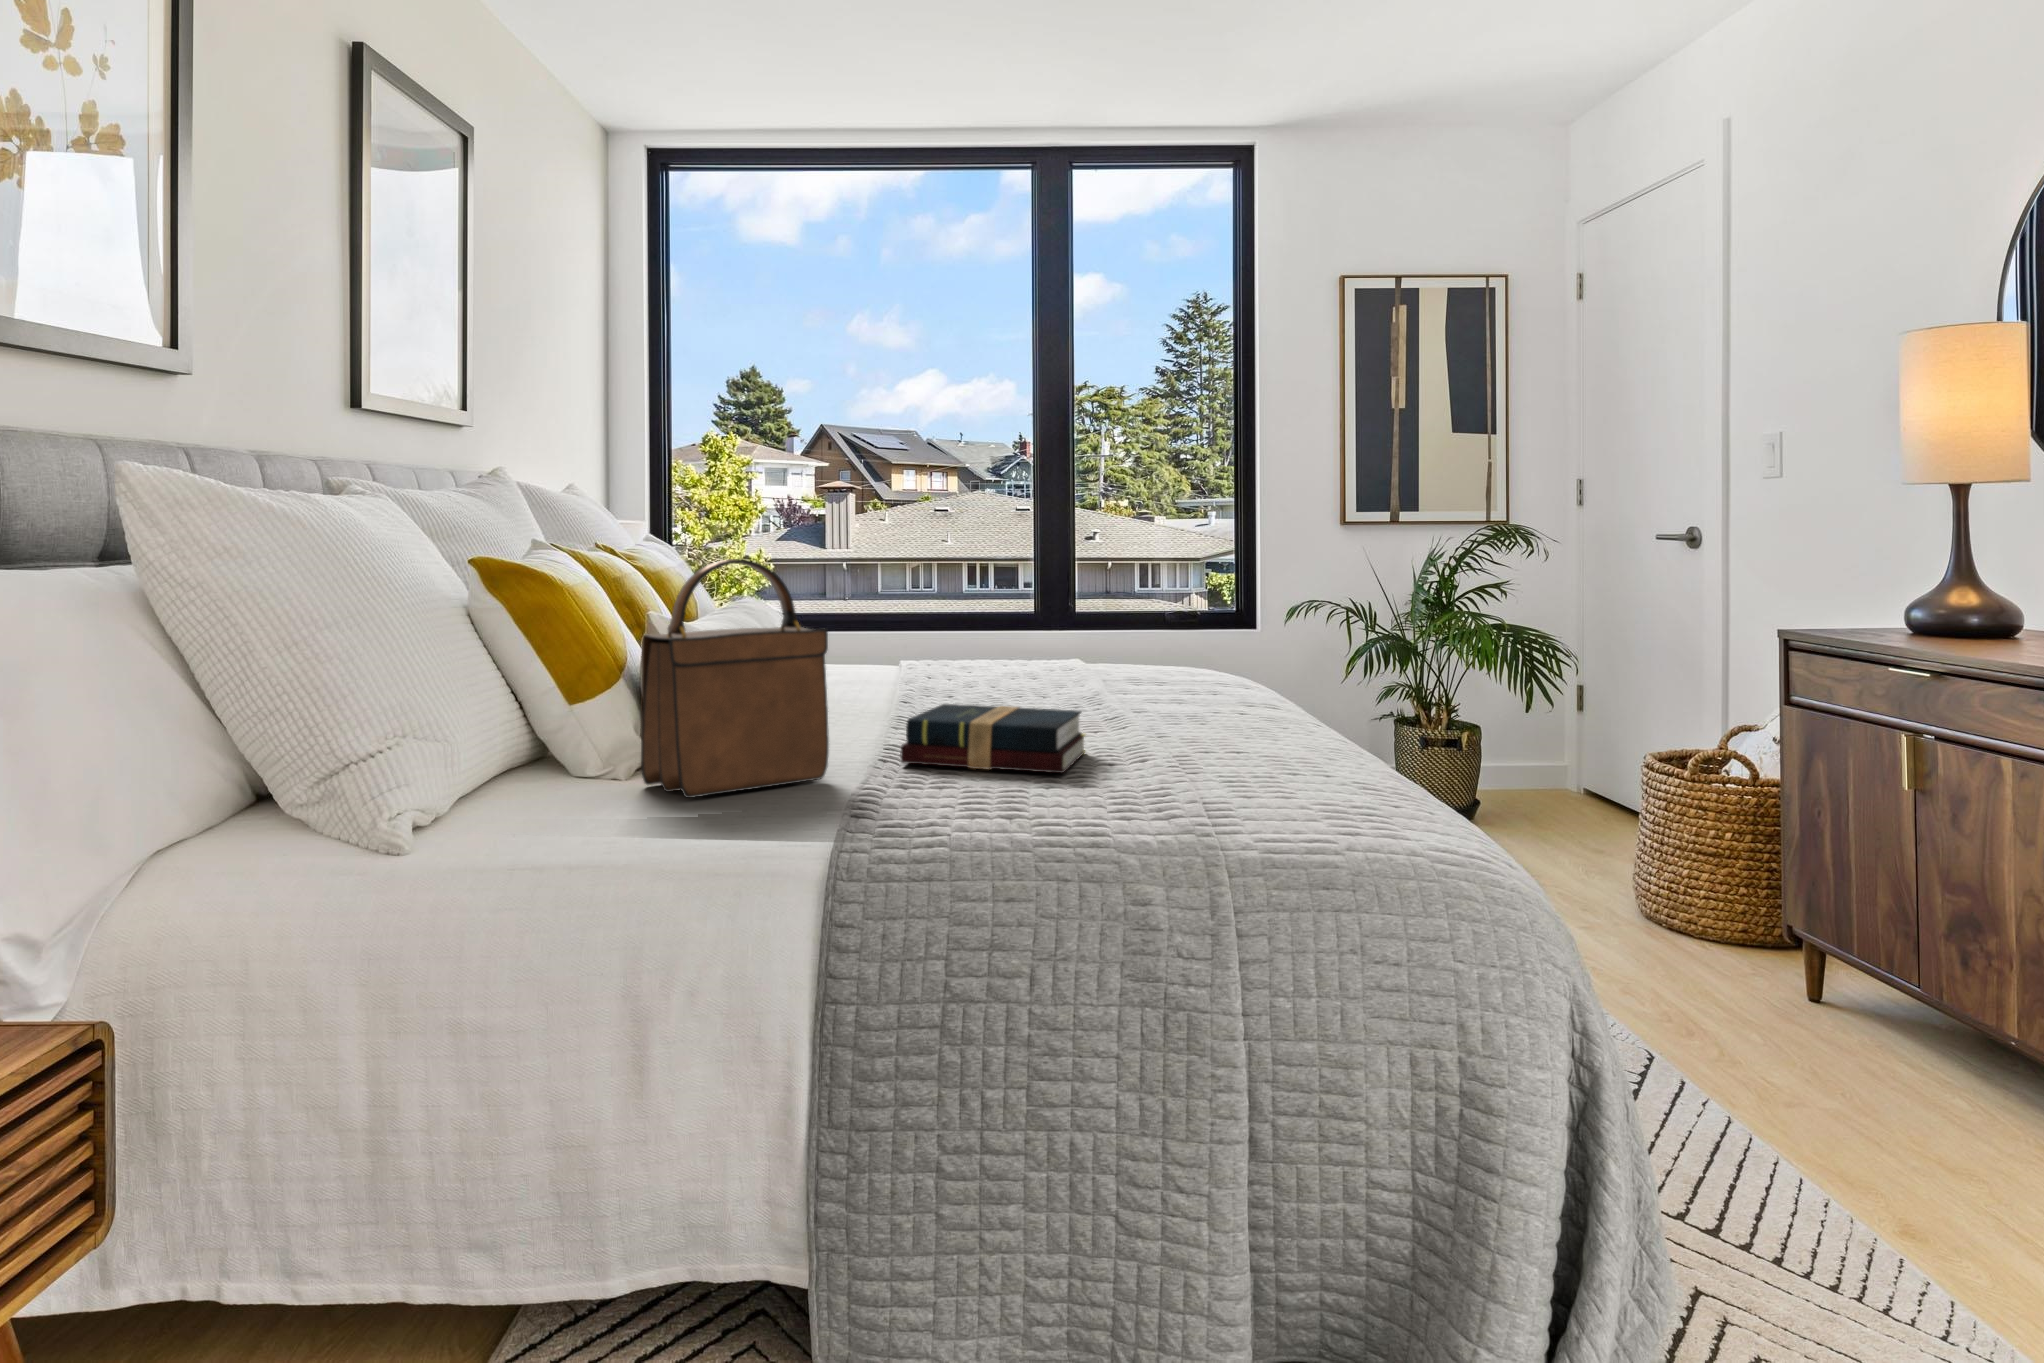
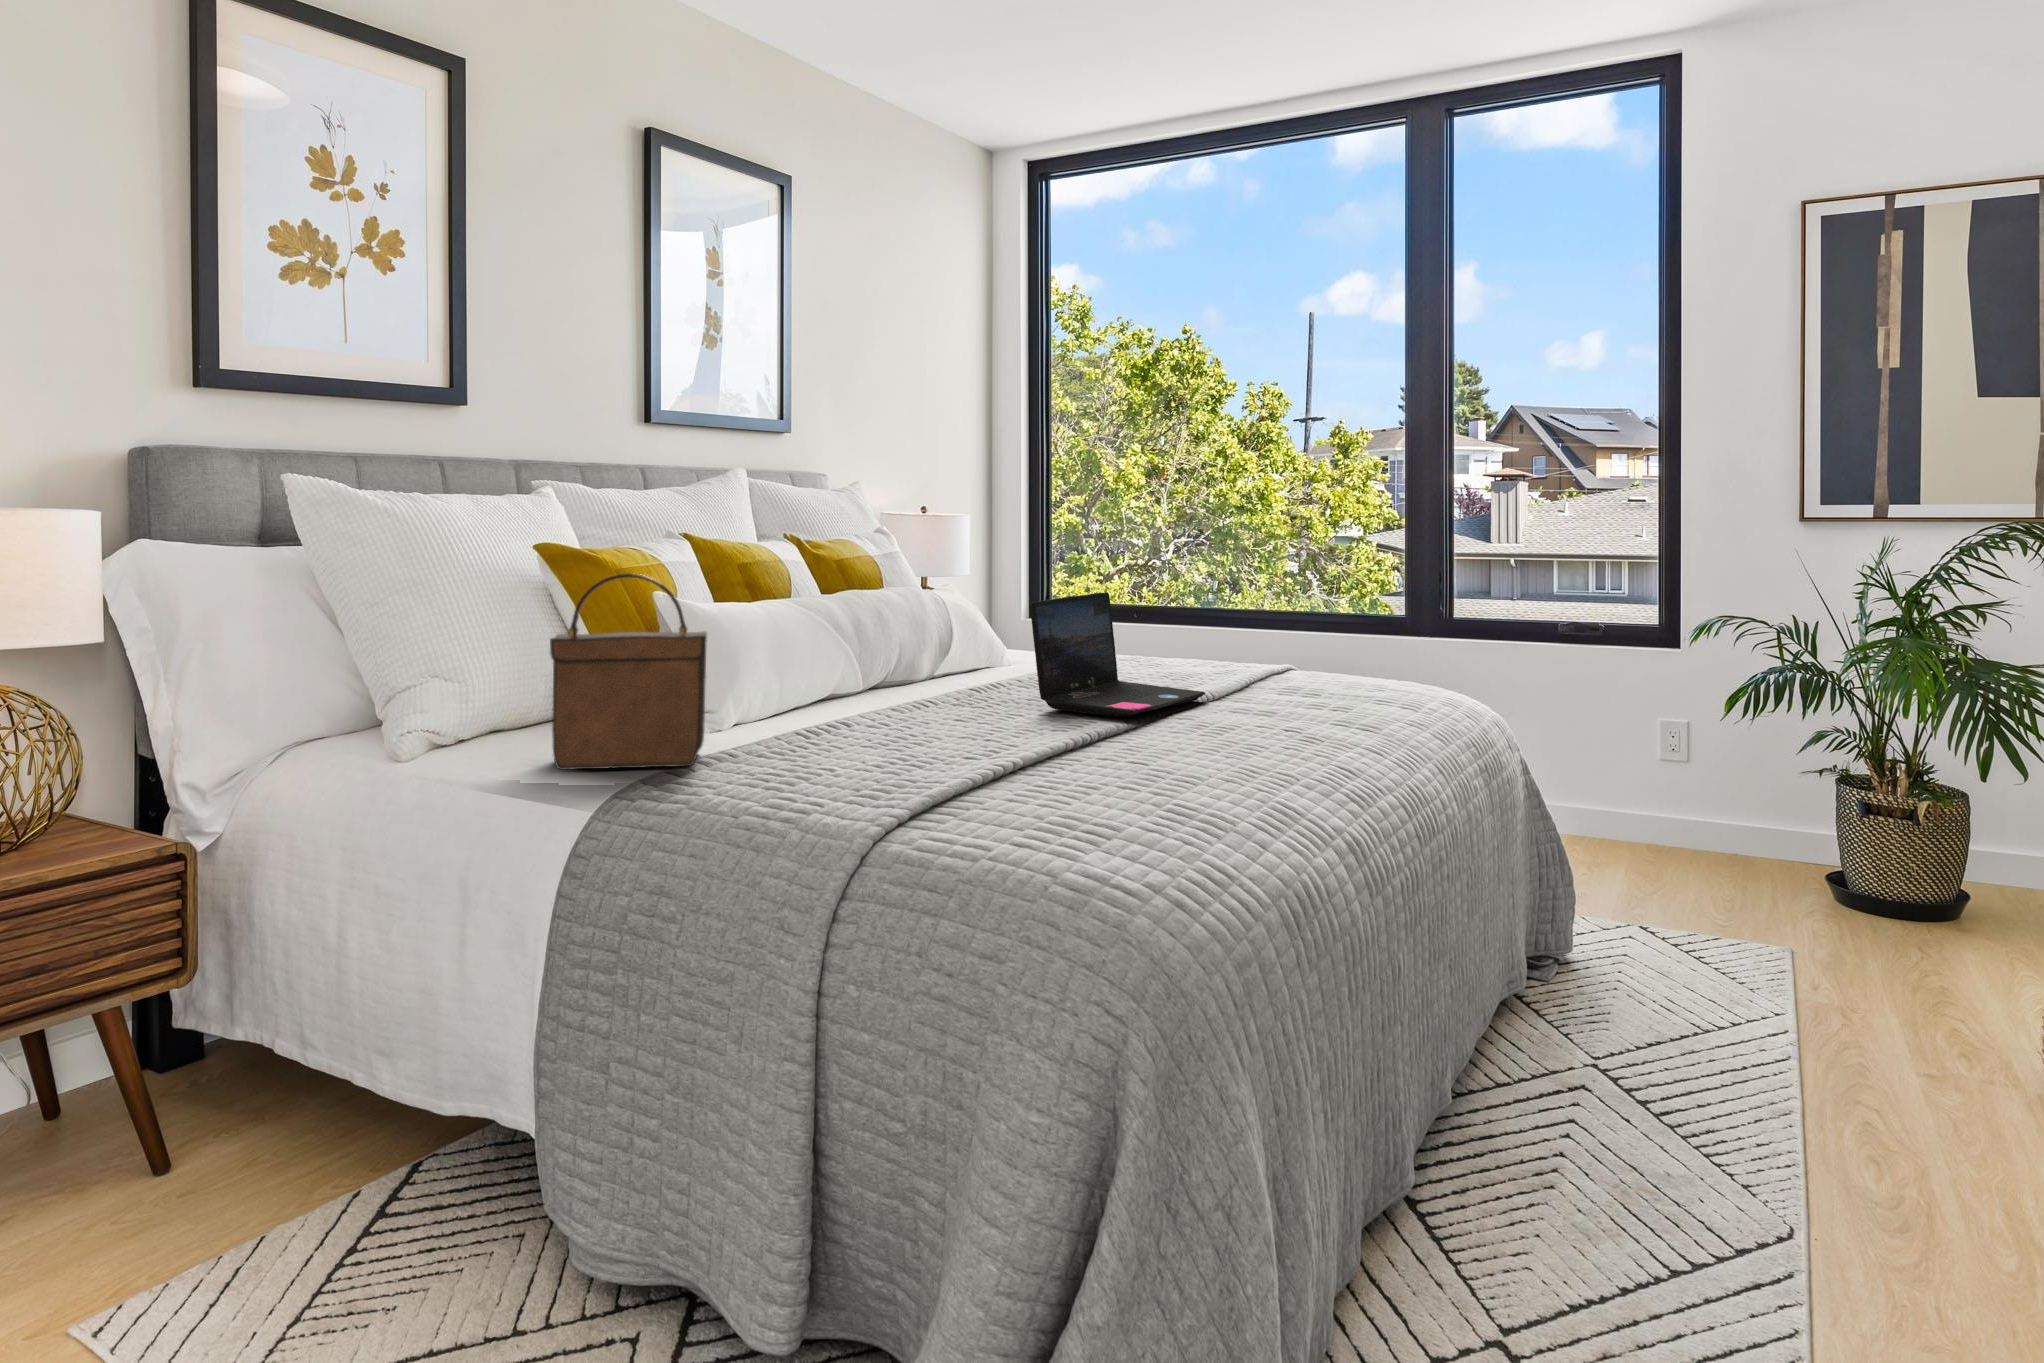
laptop: none [981,583,1104,699] -> present [1030,592,1205,716]
hardback book: present [900,704,1085,773] -> none [784,710,972,783]

